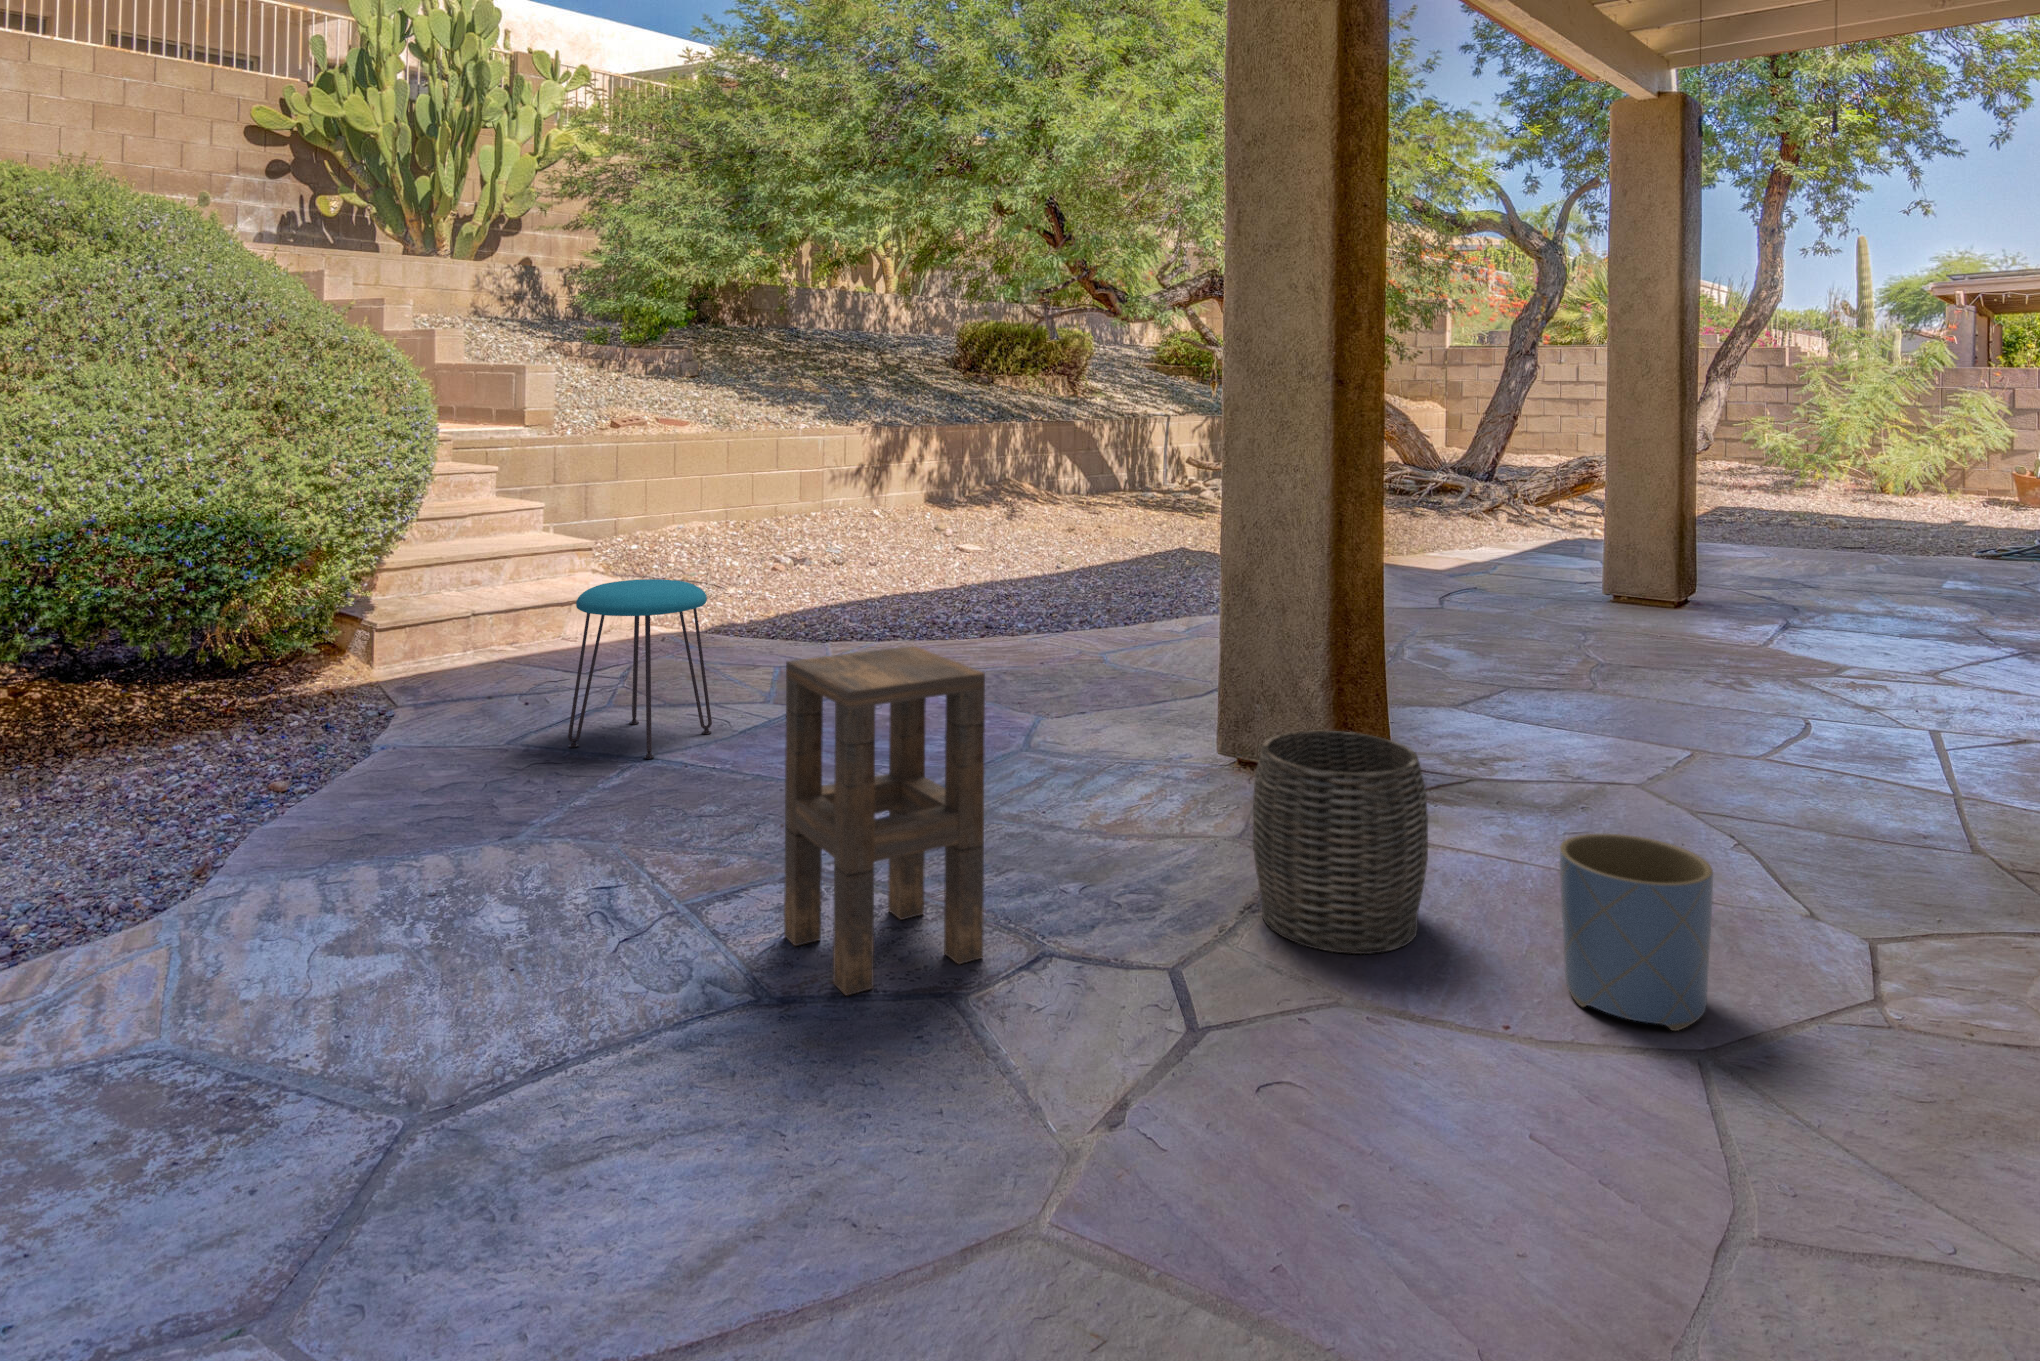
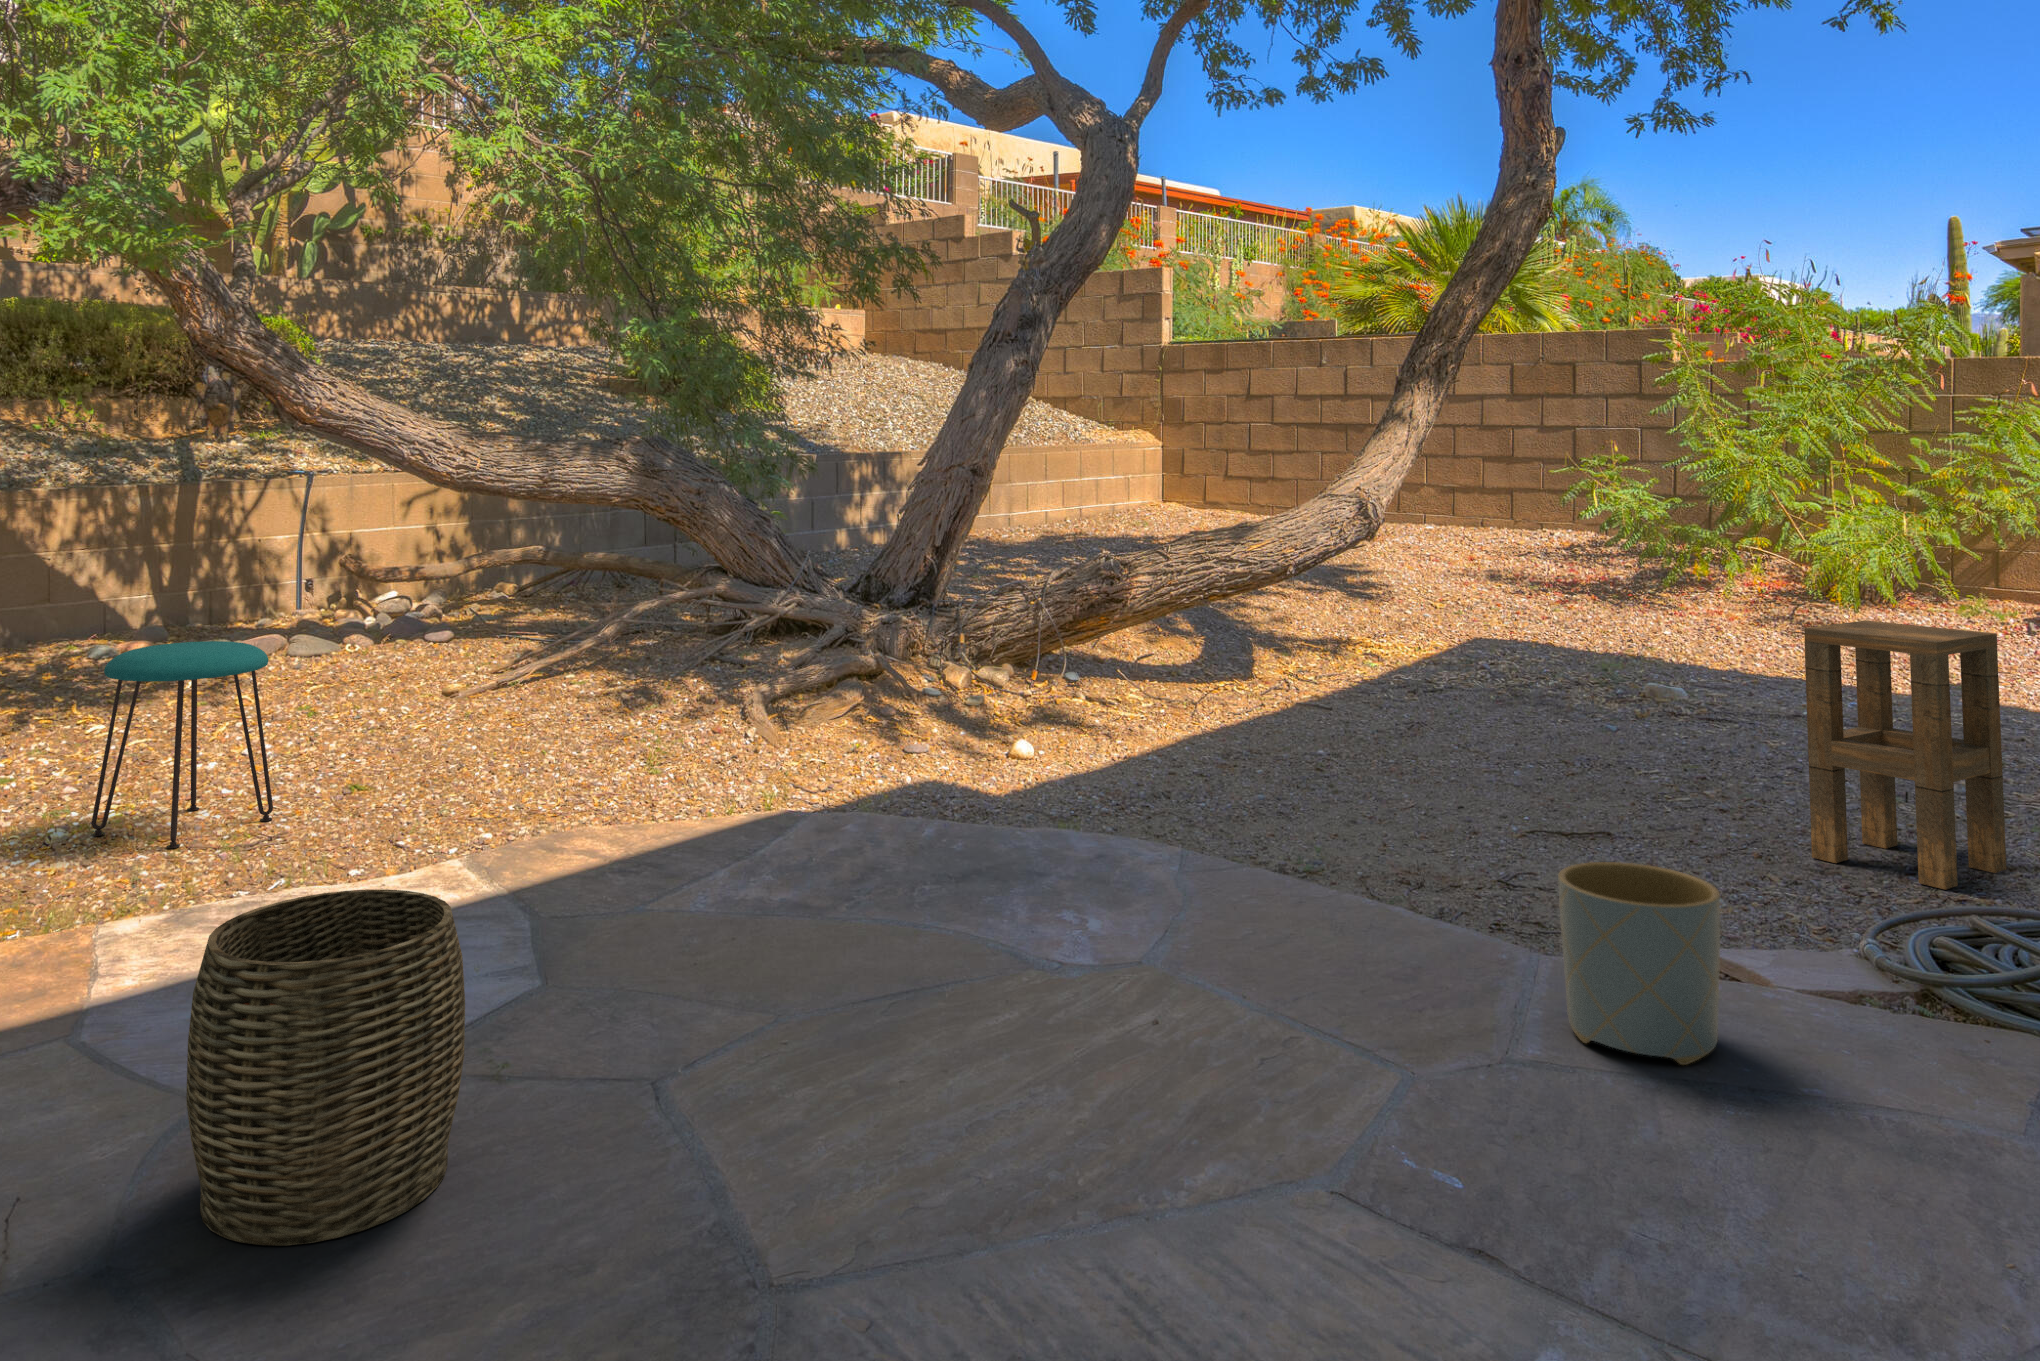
stool: present [568,579,712,759] -> present [91,641,273,848]
side table: present [784,646,985,995] -> present [1804,620,2007,890]
woven basket: present [1253,730,1428,954] -> present [186,889,465,1245]

